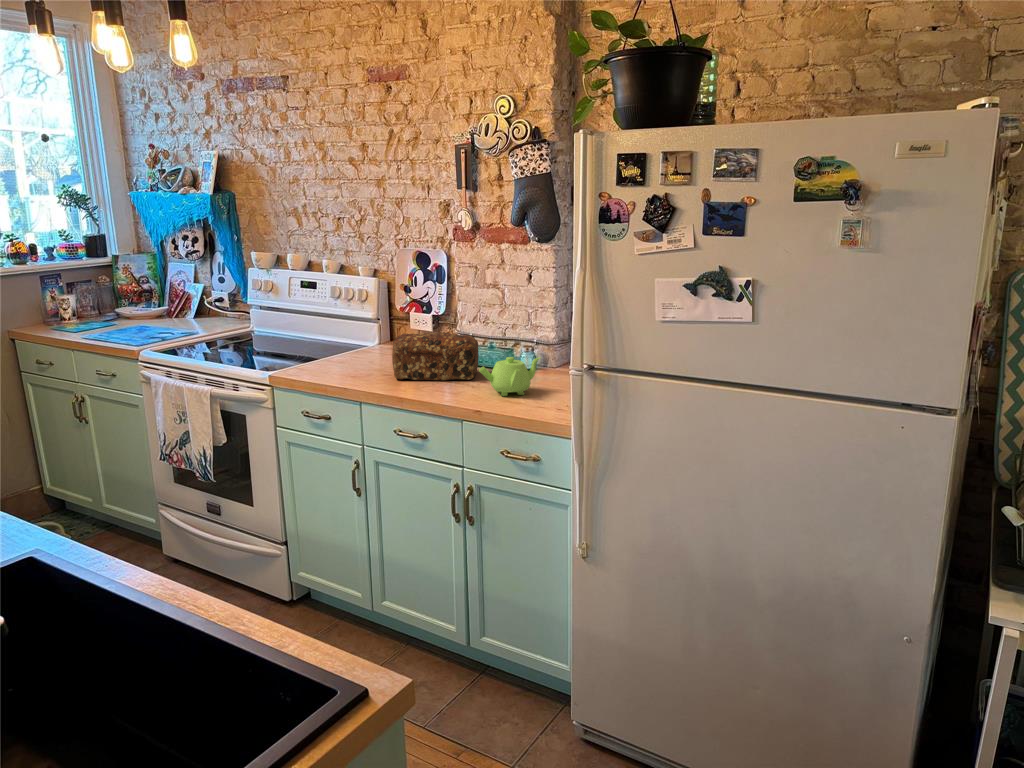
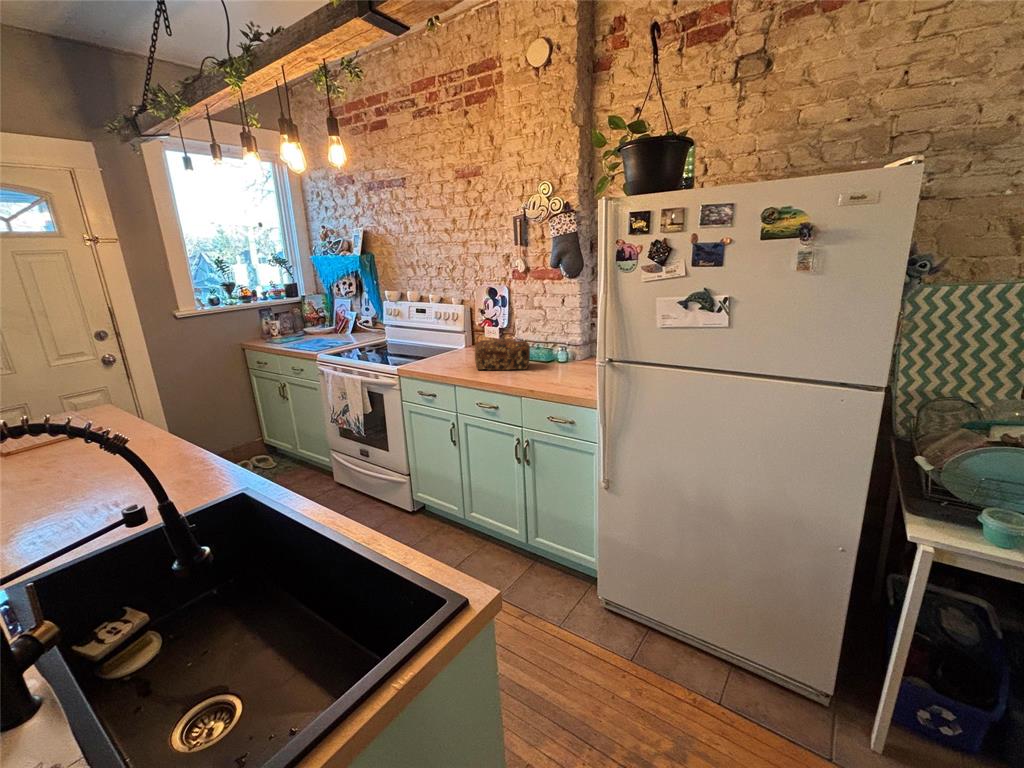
teapot: present [479,357,540,396] -> none [532,354,572,380]

